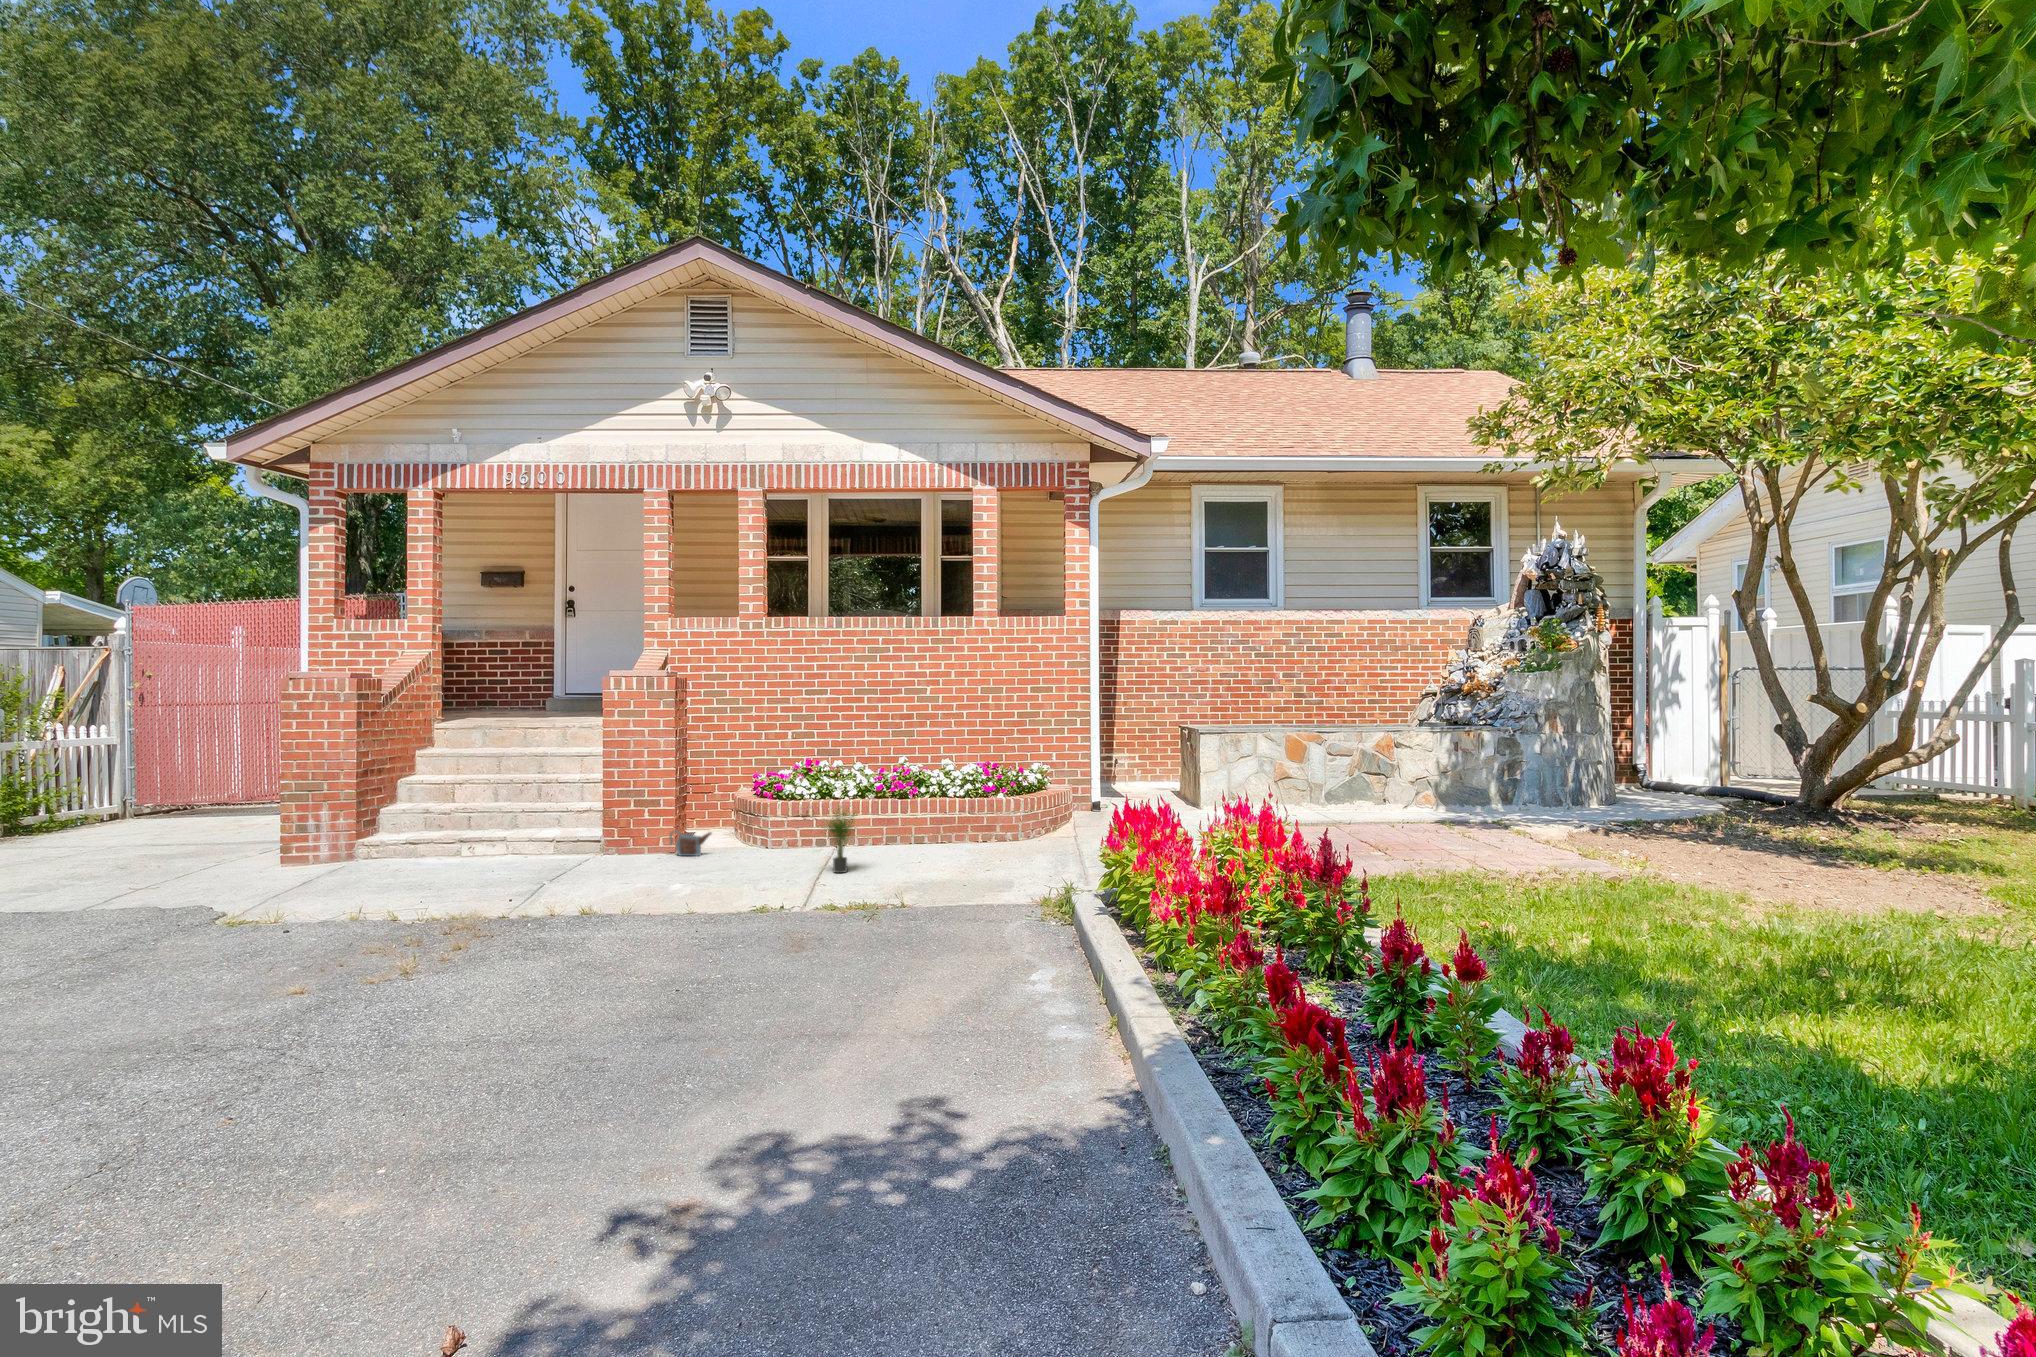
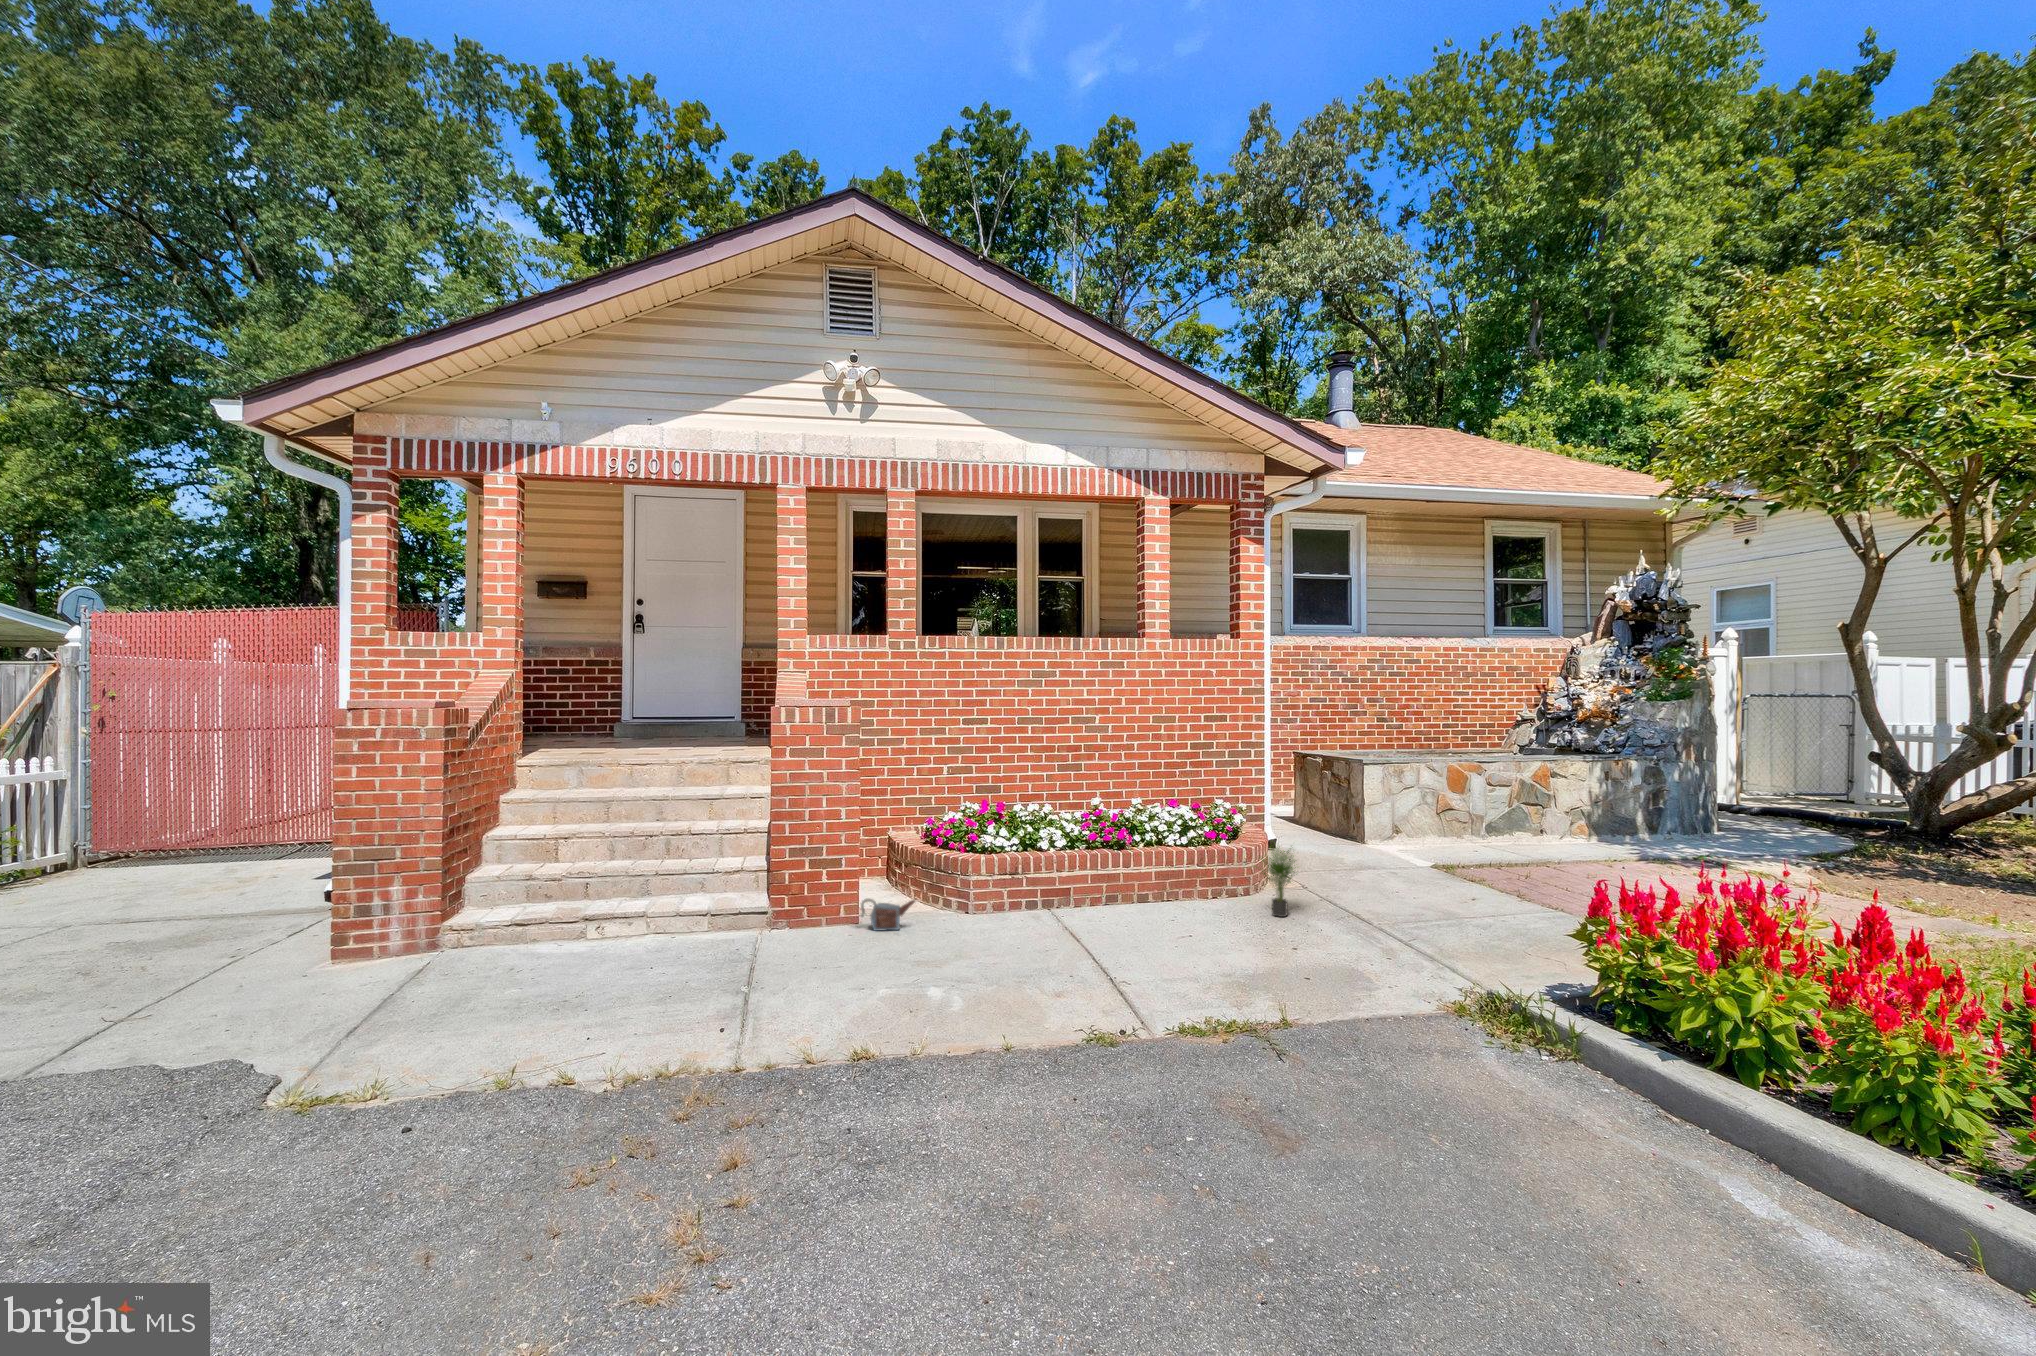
potted plant: present [823,808,854,873] -> present [1256,848,1295,917]

